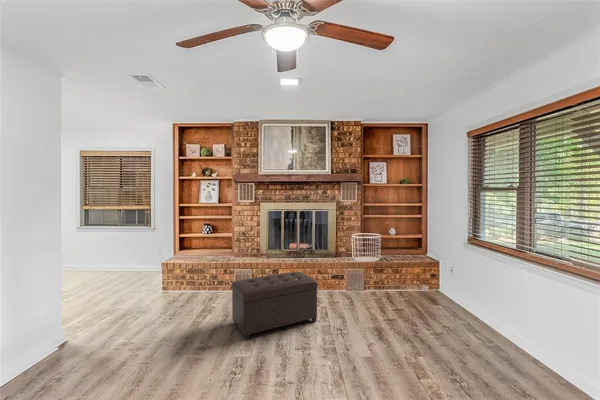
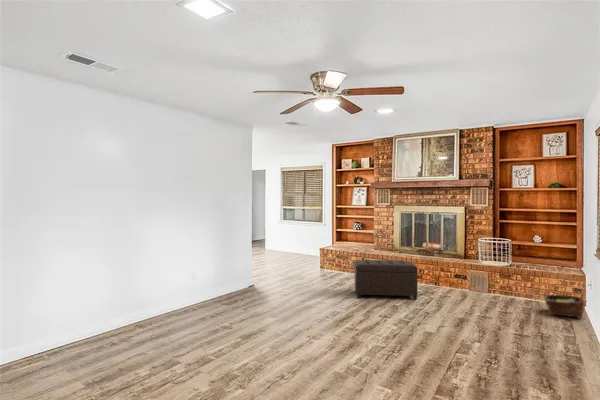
woven basket: none [427,284,463,310] -> present [544,292,585,318]

